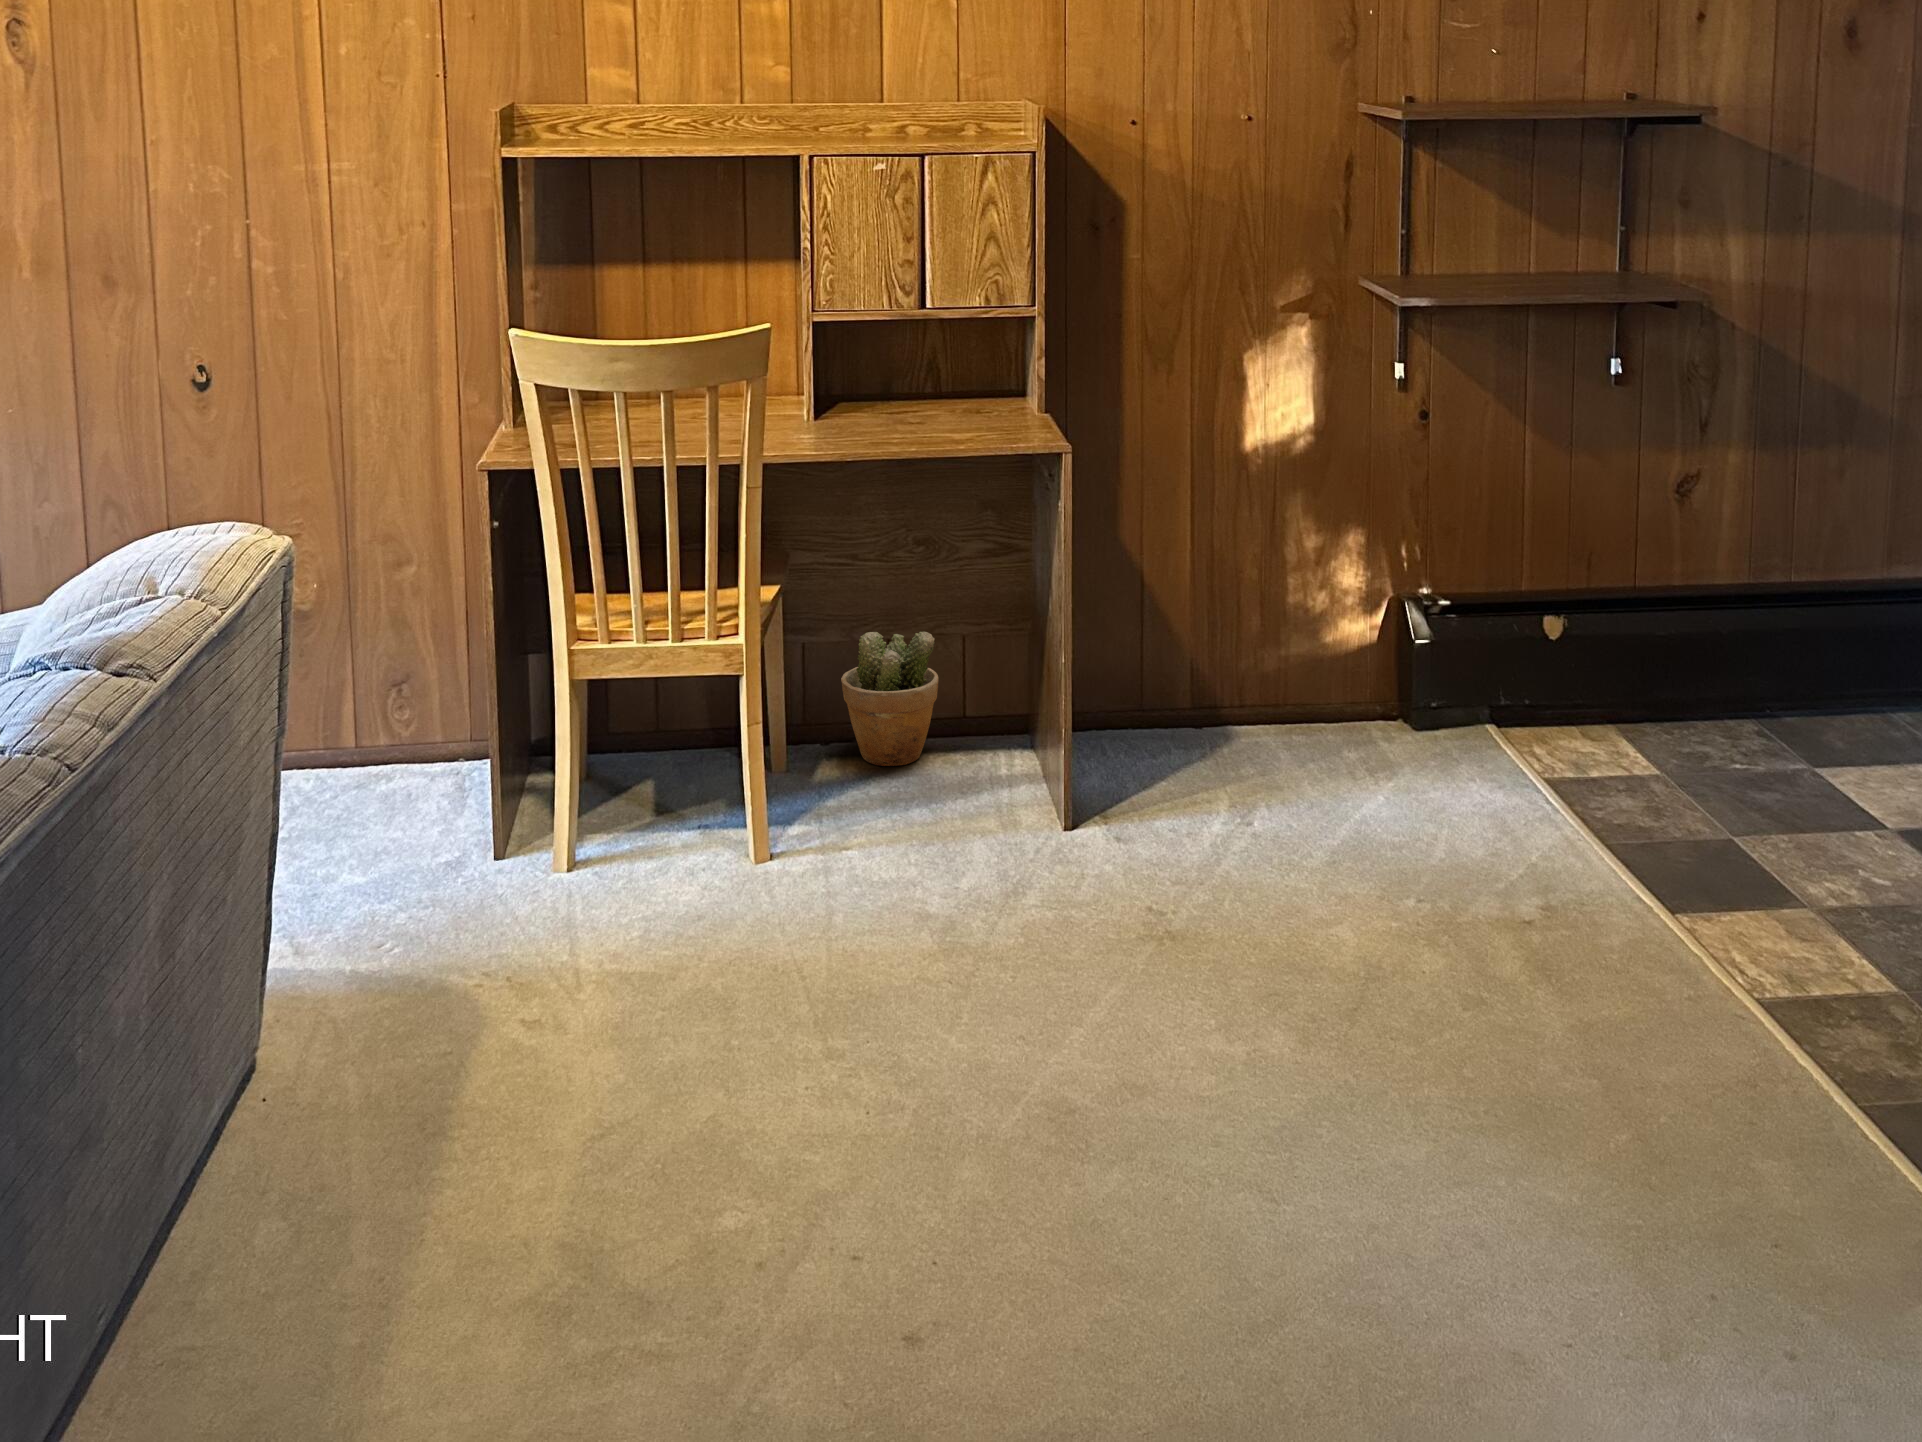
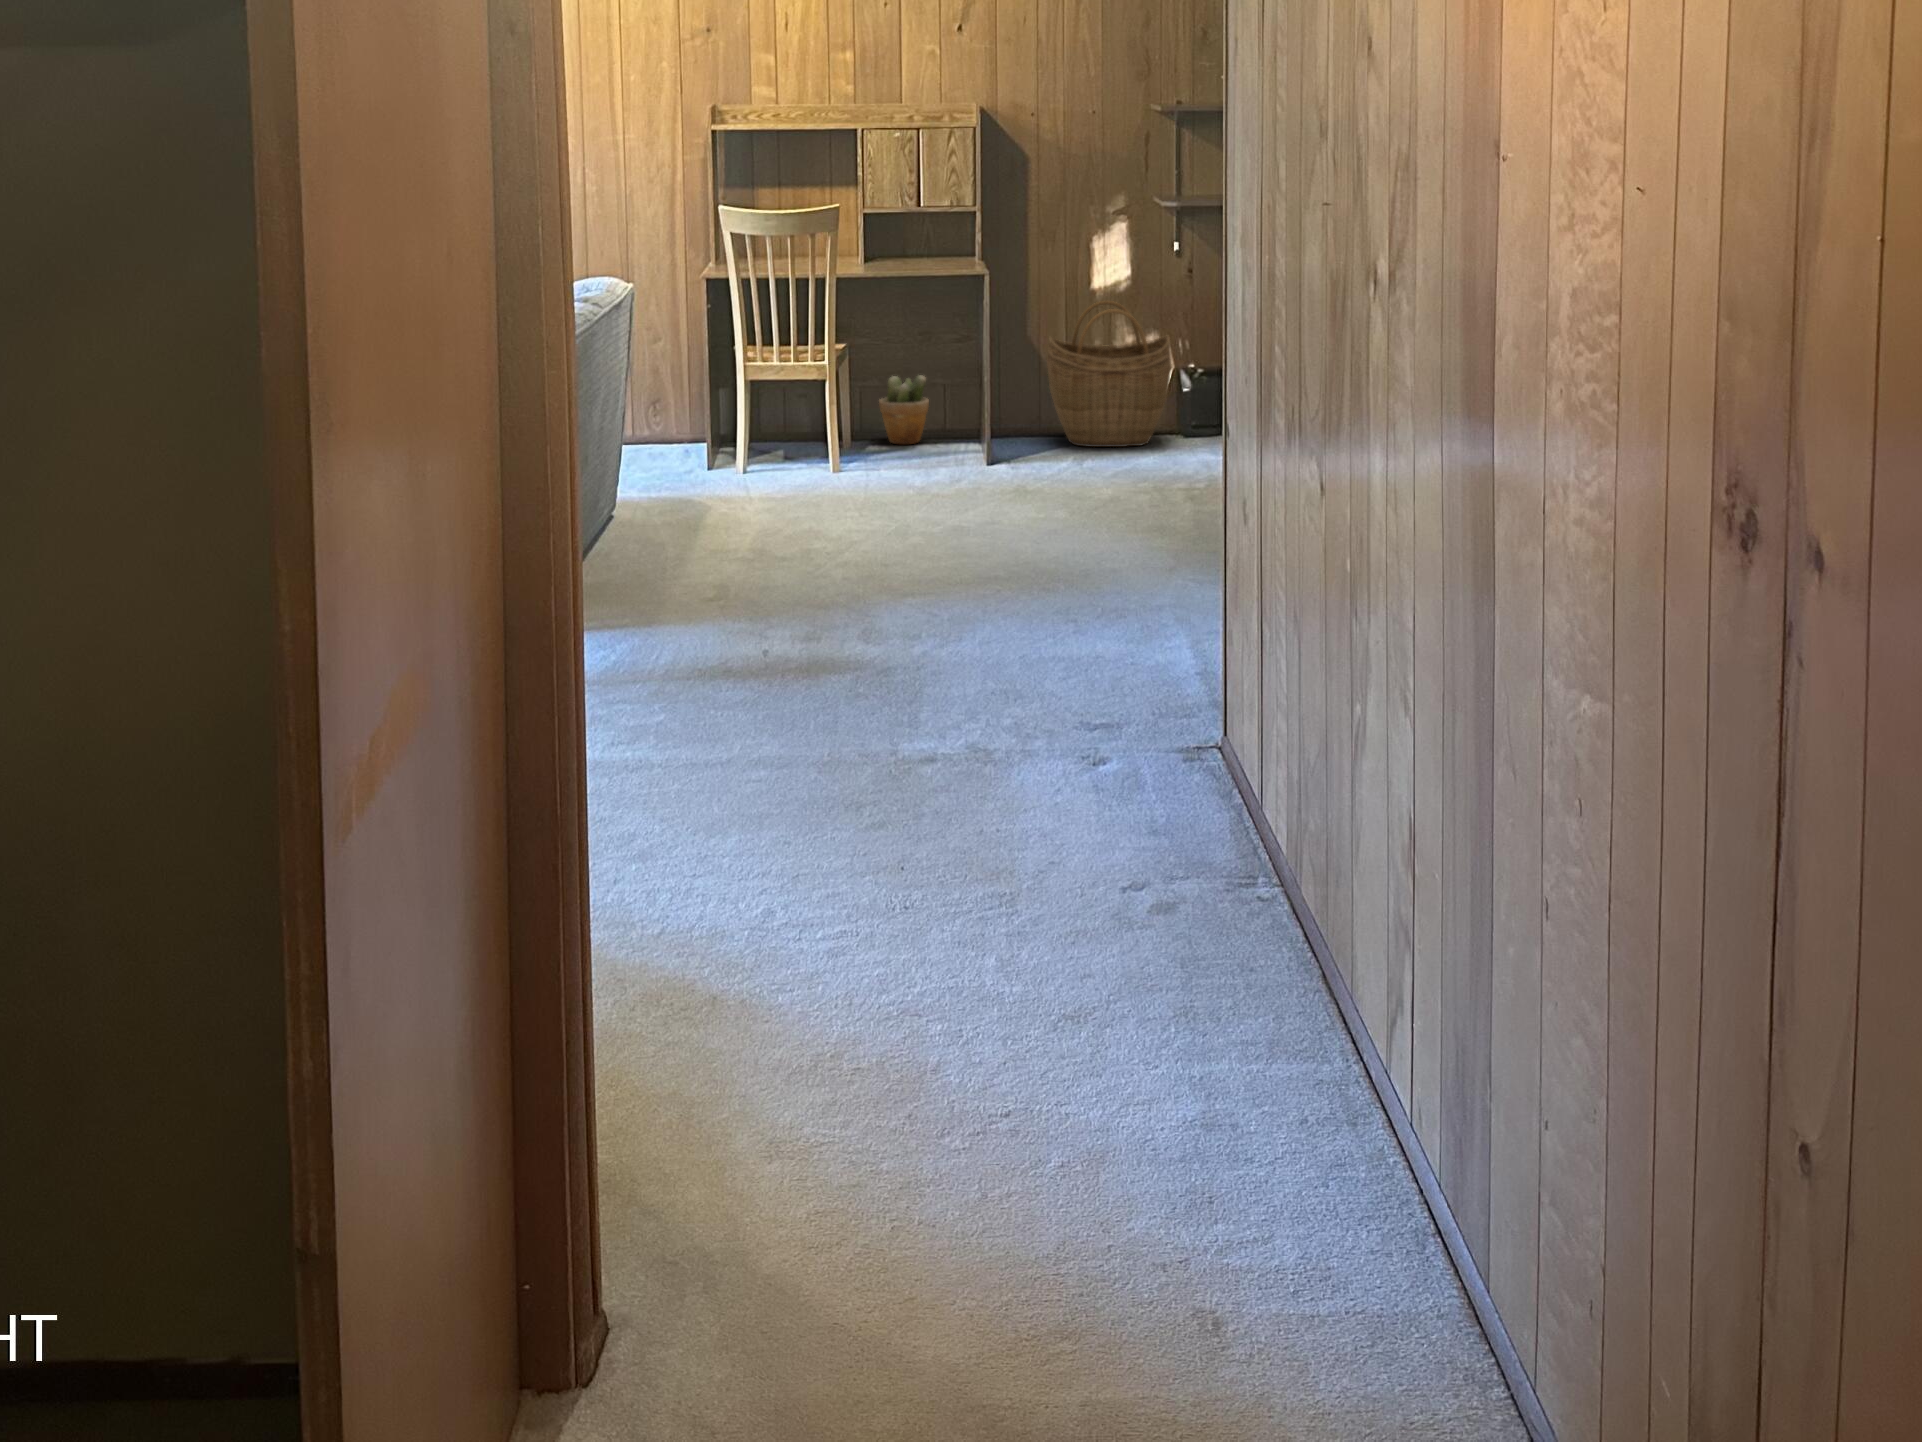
woven basket: none [1167,477,1407,772] -> present [1048,301,1171,447]

